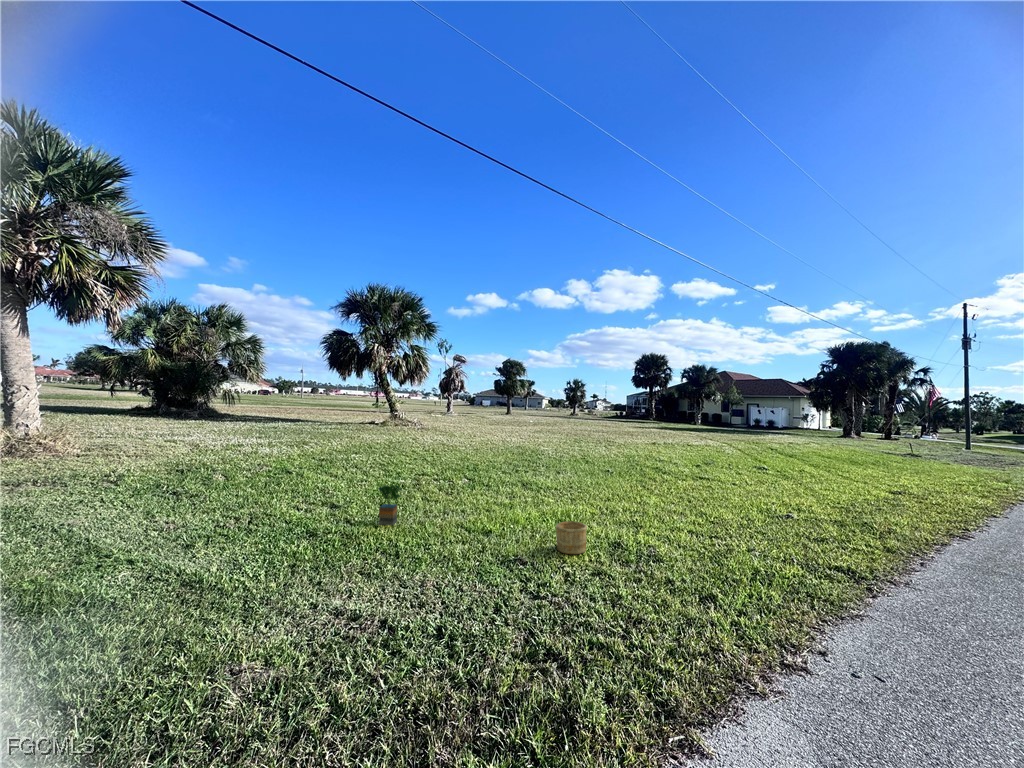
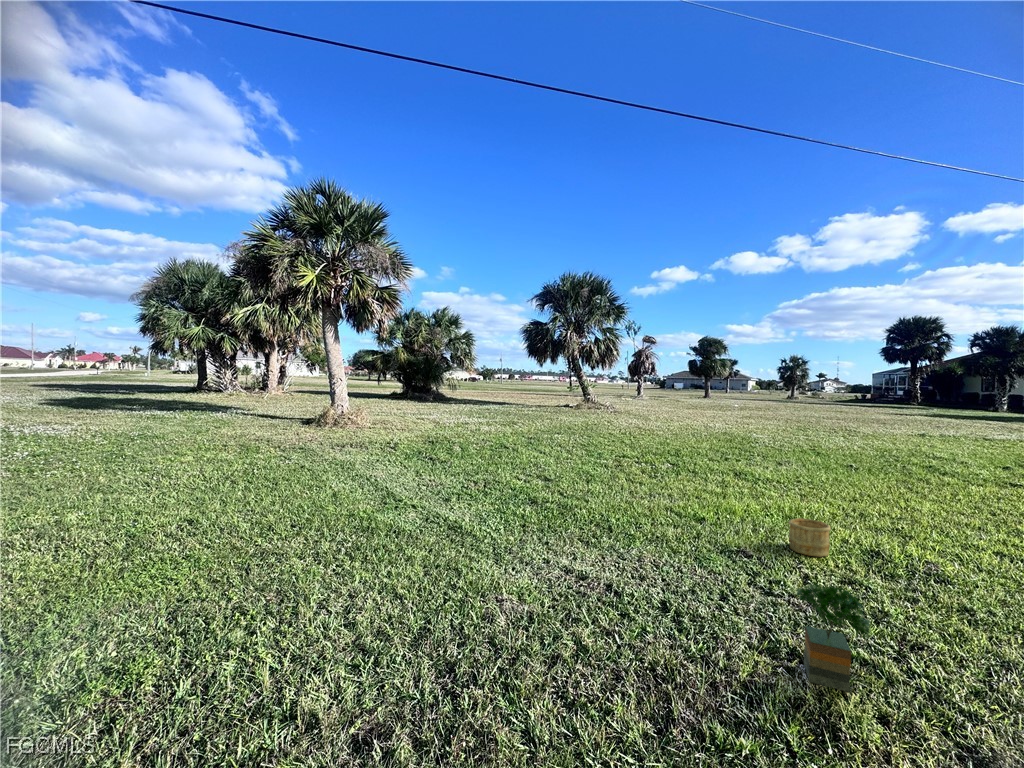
potted tree: present [378,485,402,525] -> present [796,584,871,692]

